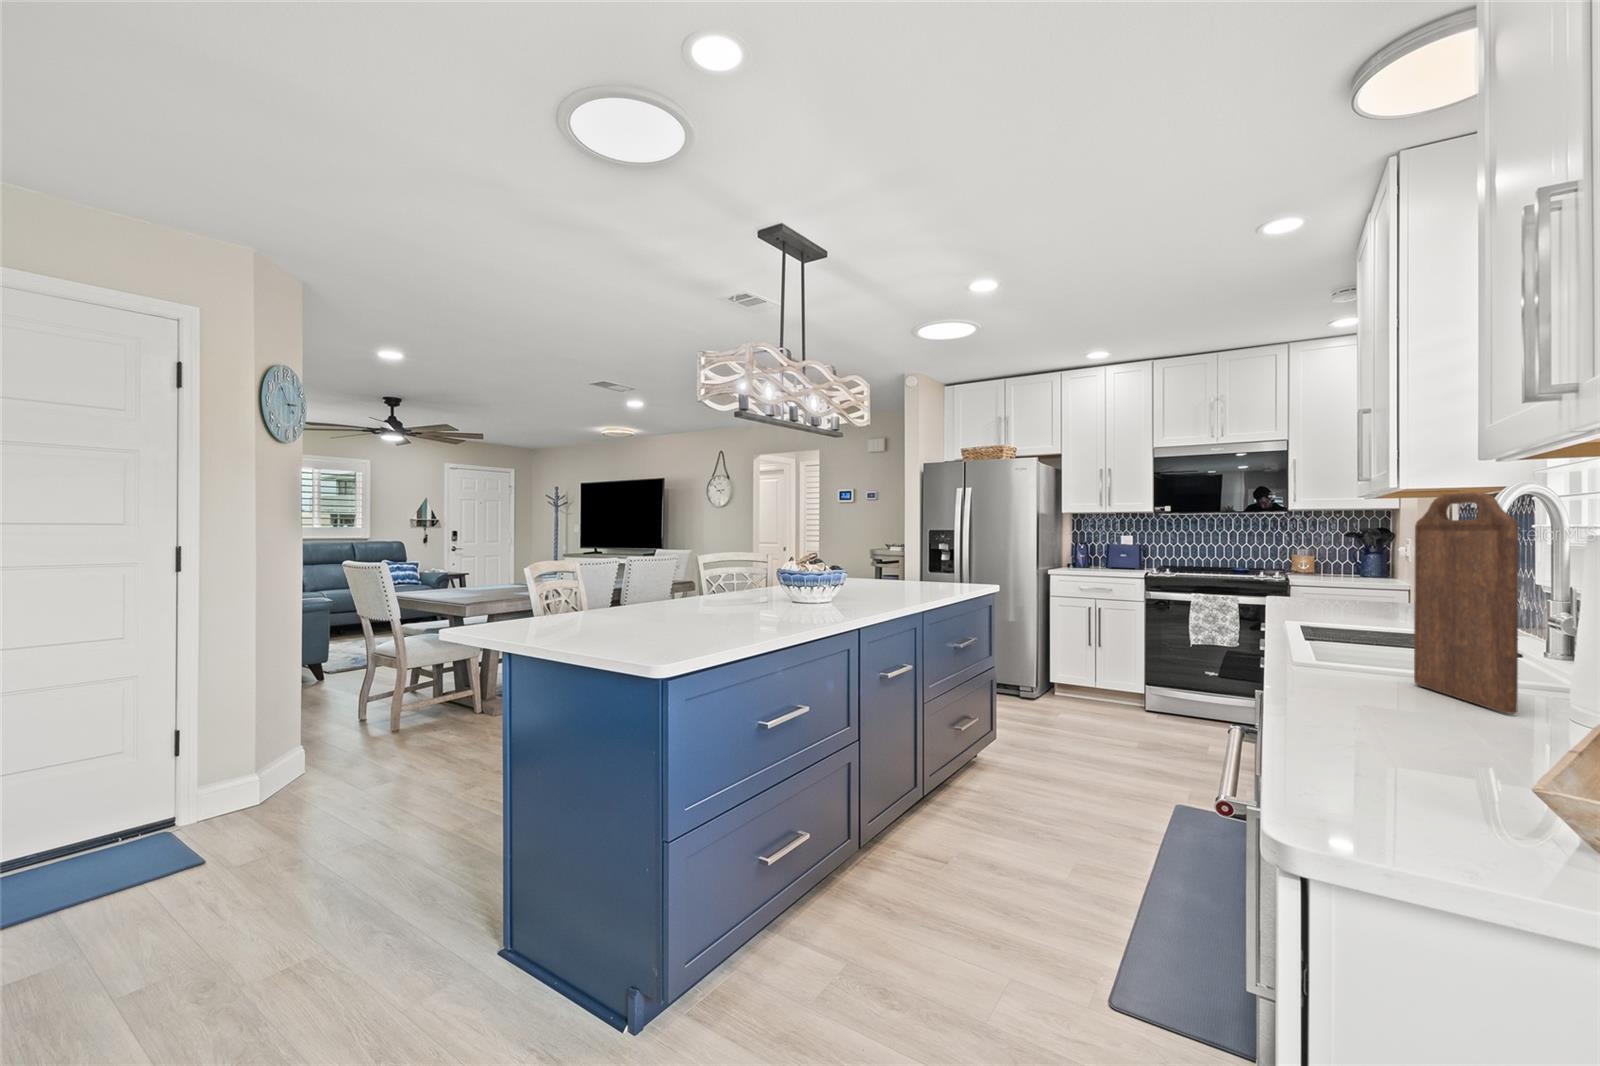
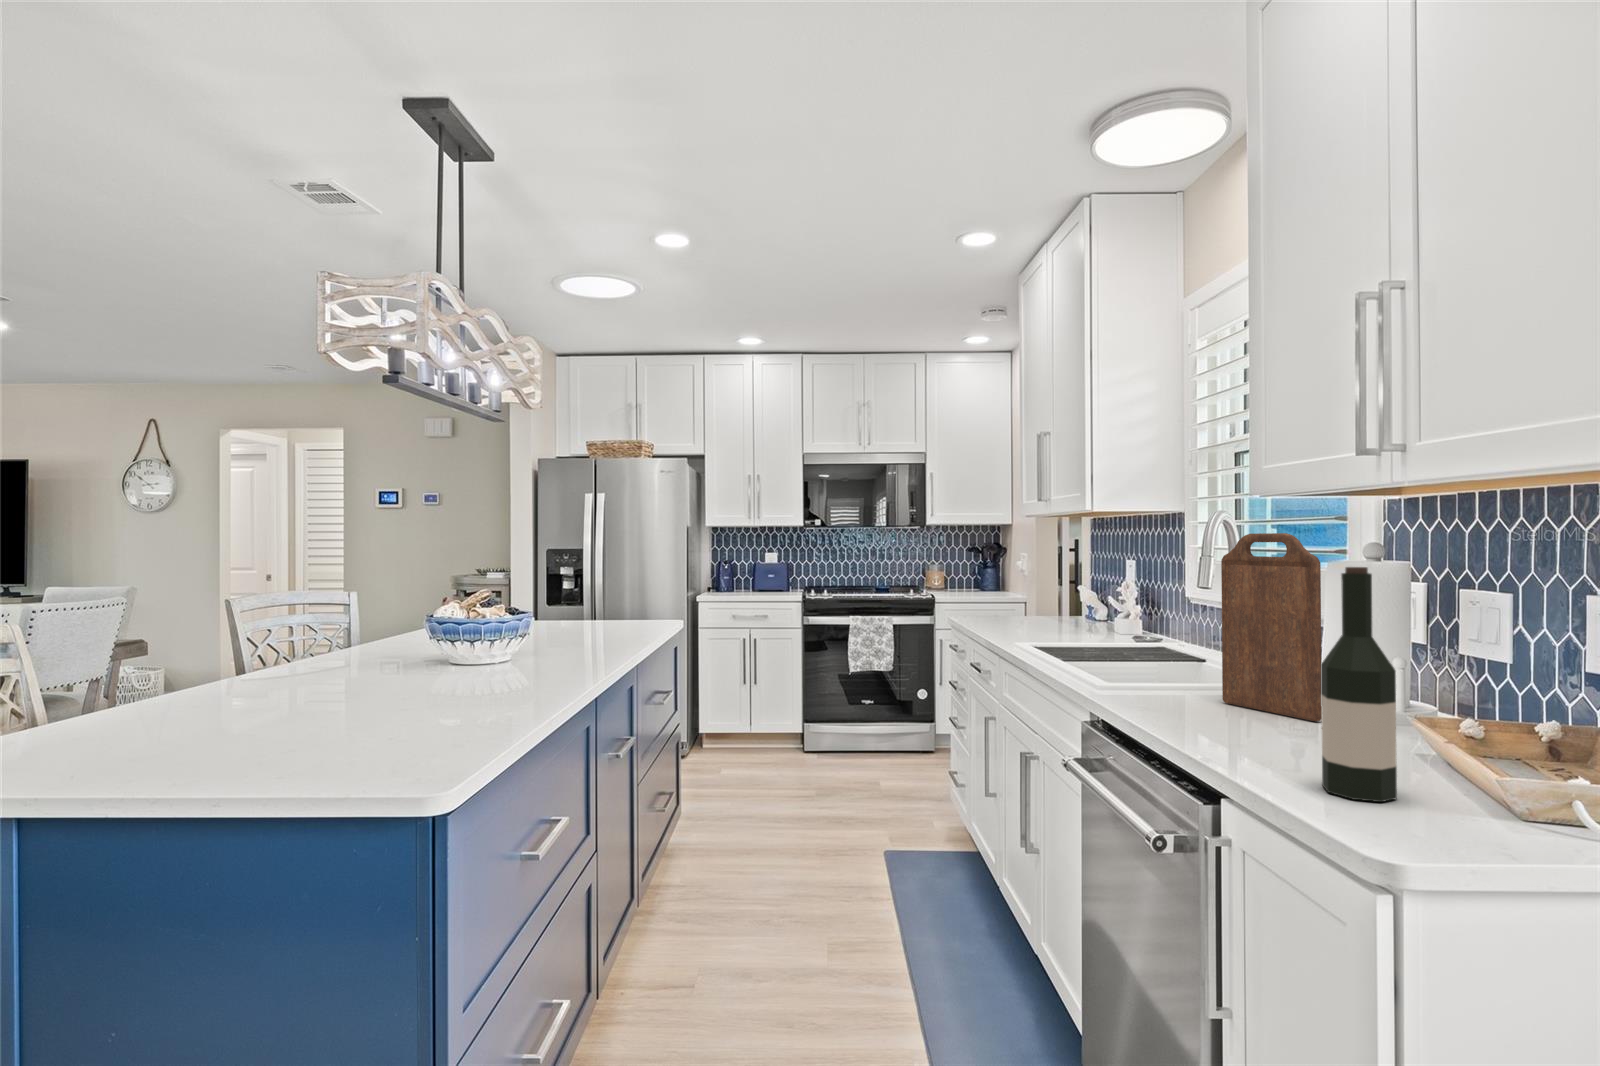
wine bottle: none [1317,516,1408,777] -> present [1321,567,1397,802]

